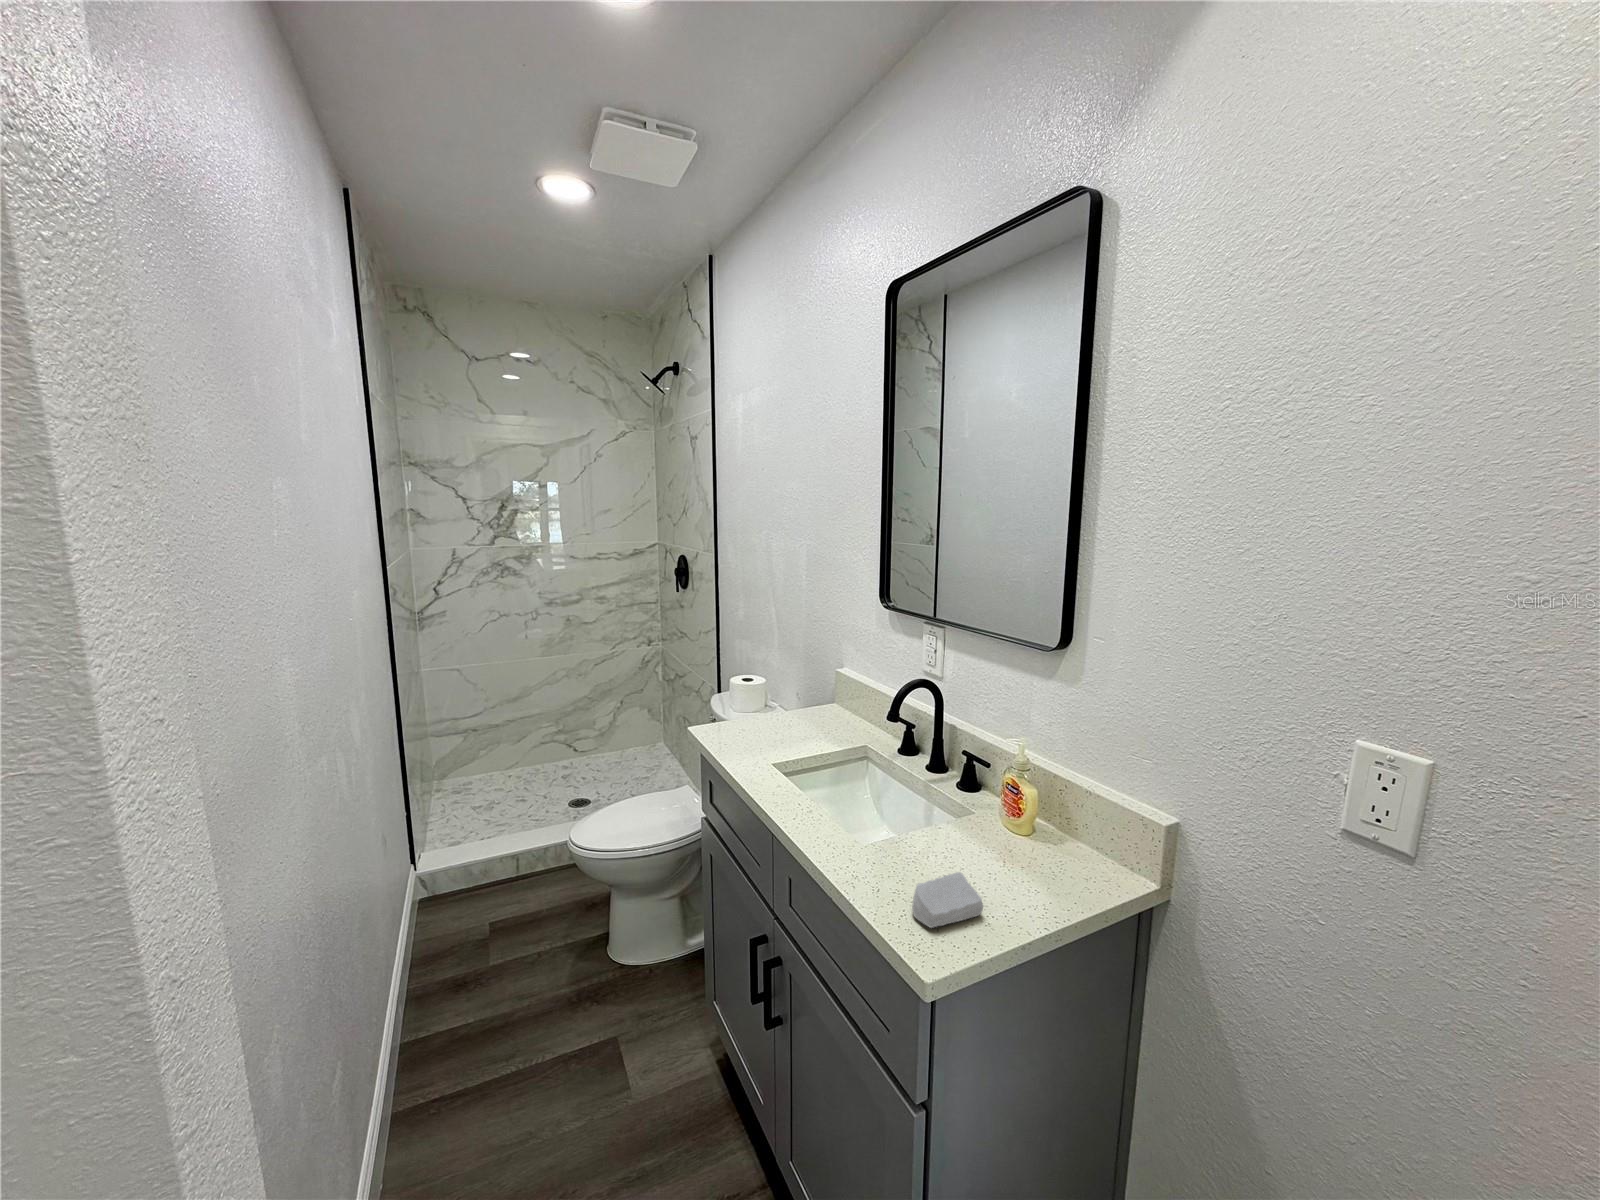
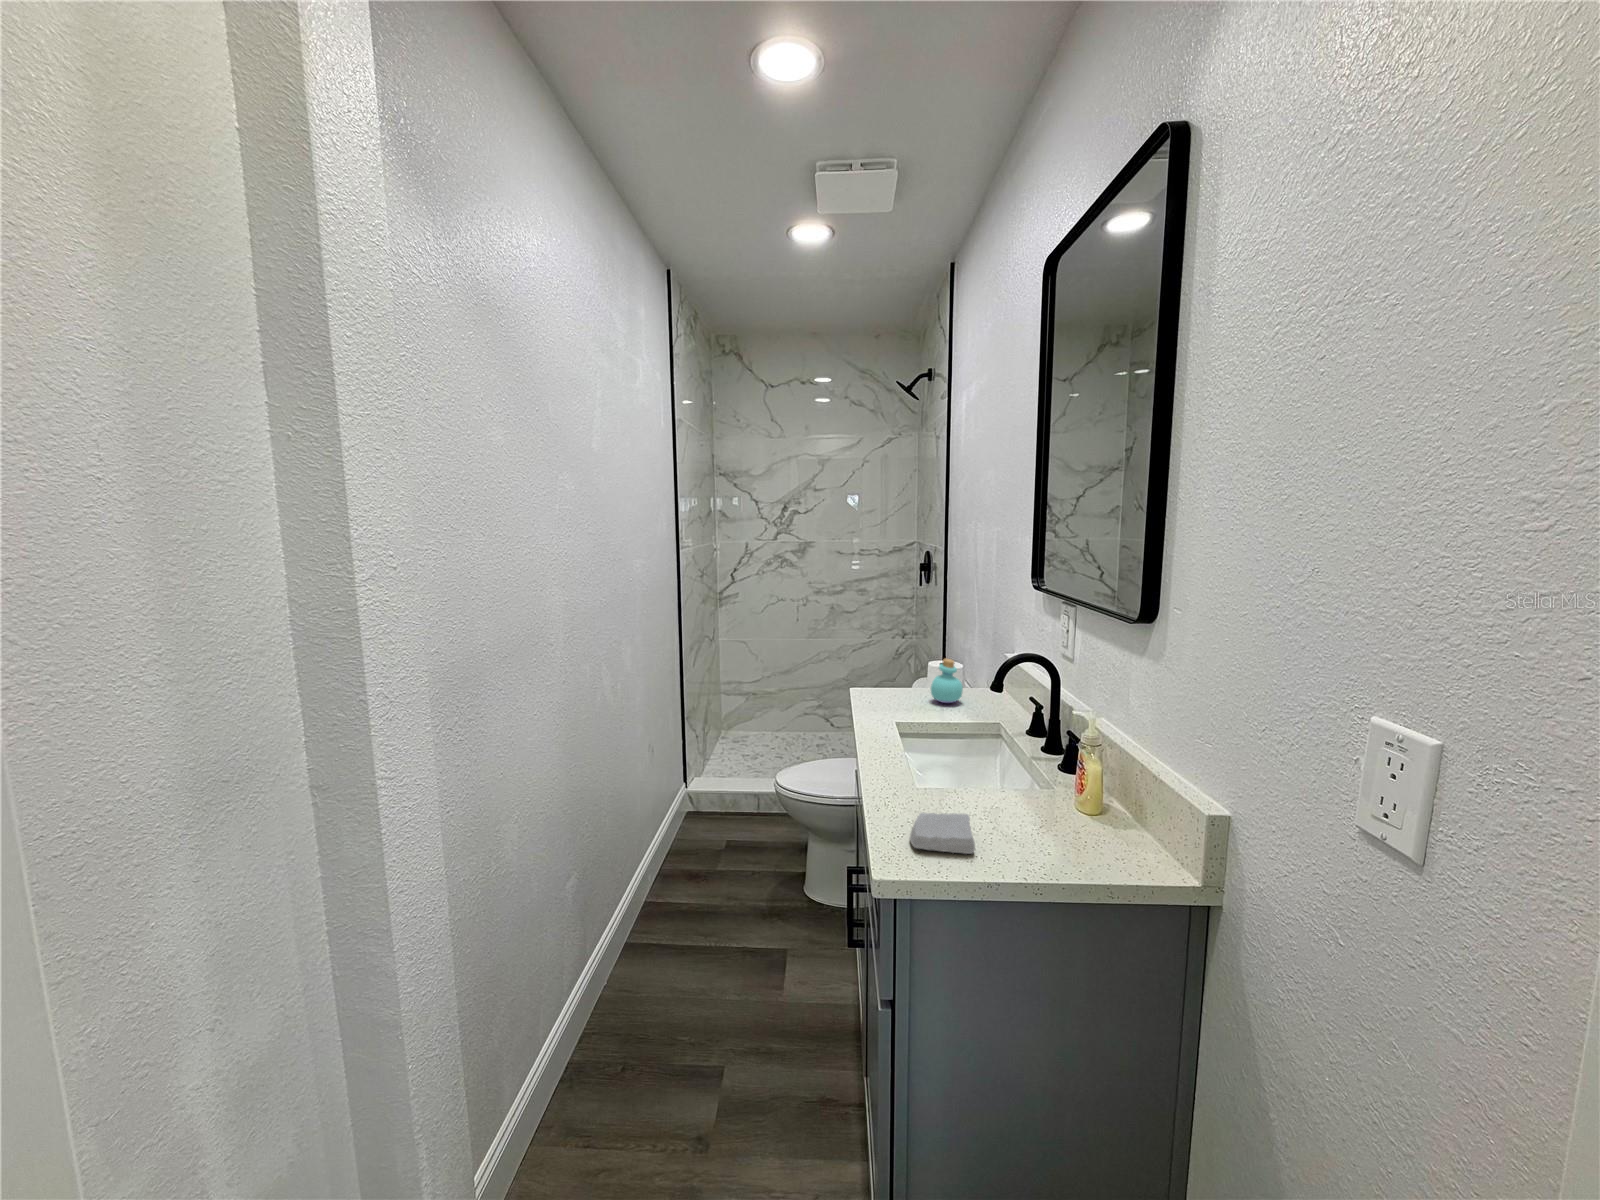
perfume bottle: none [779,683,813,730] -> present [931,659,963,703]

